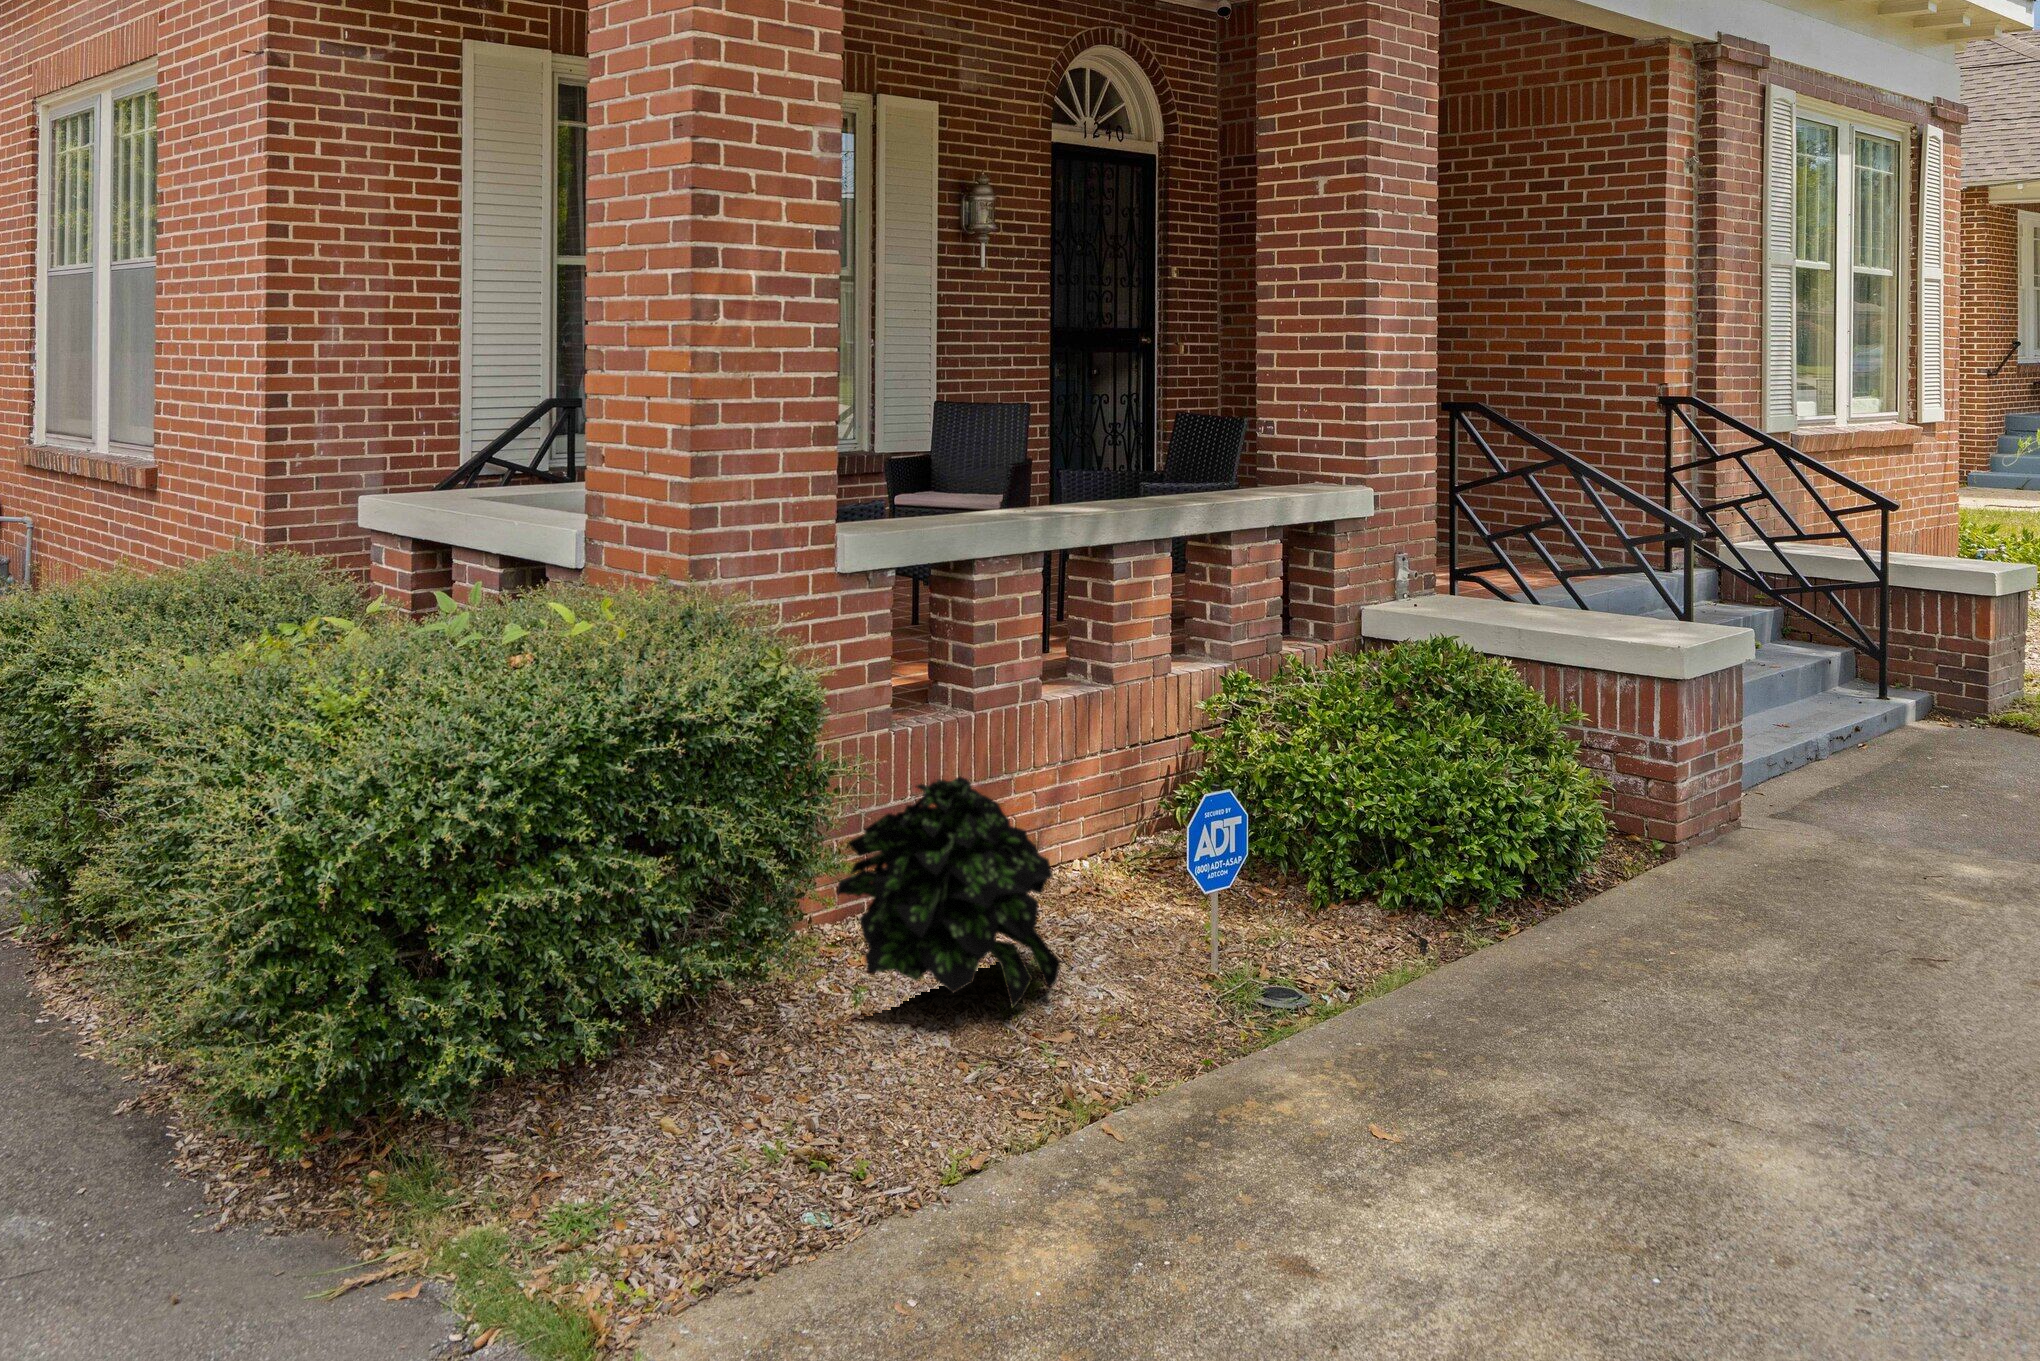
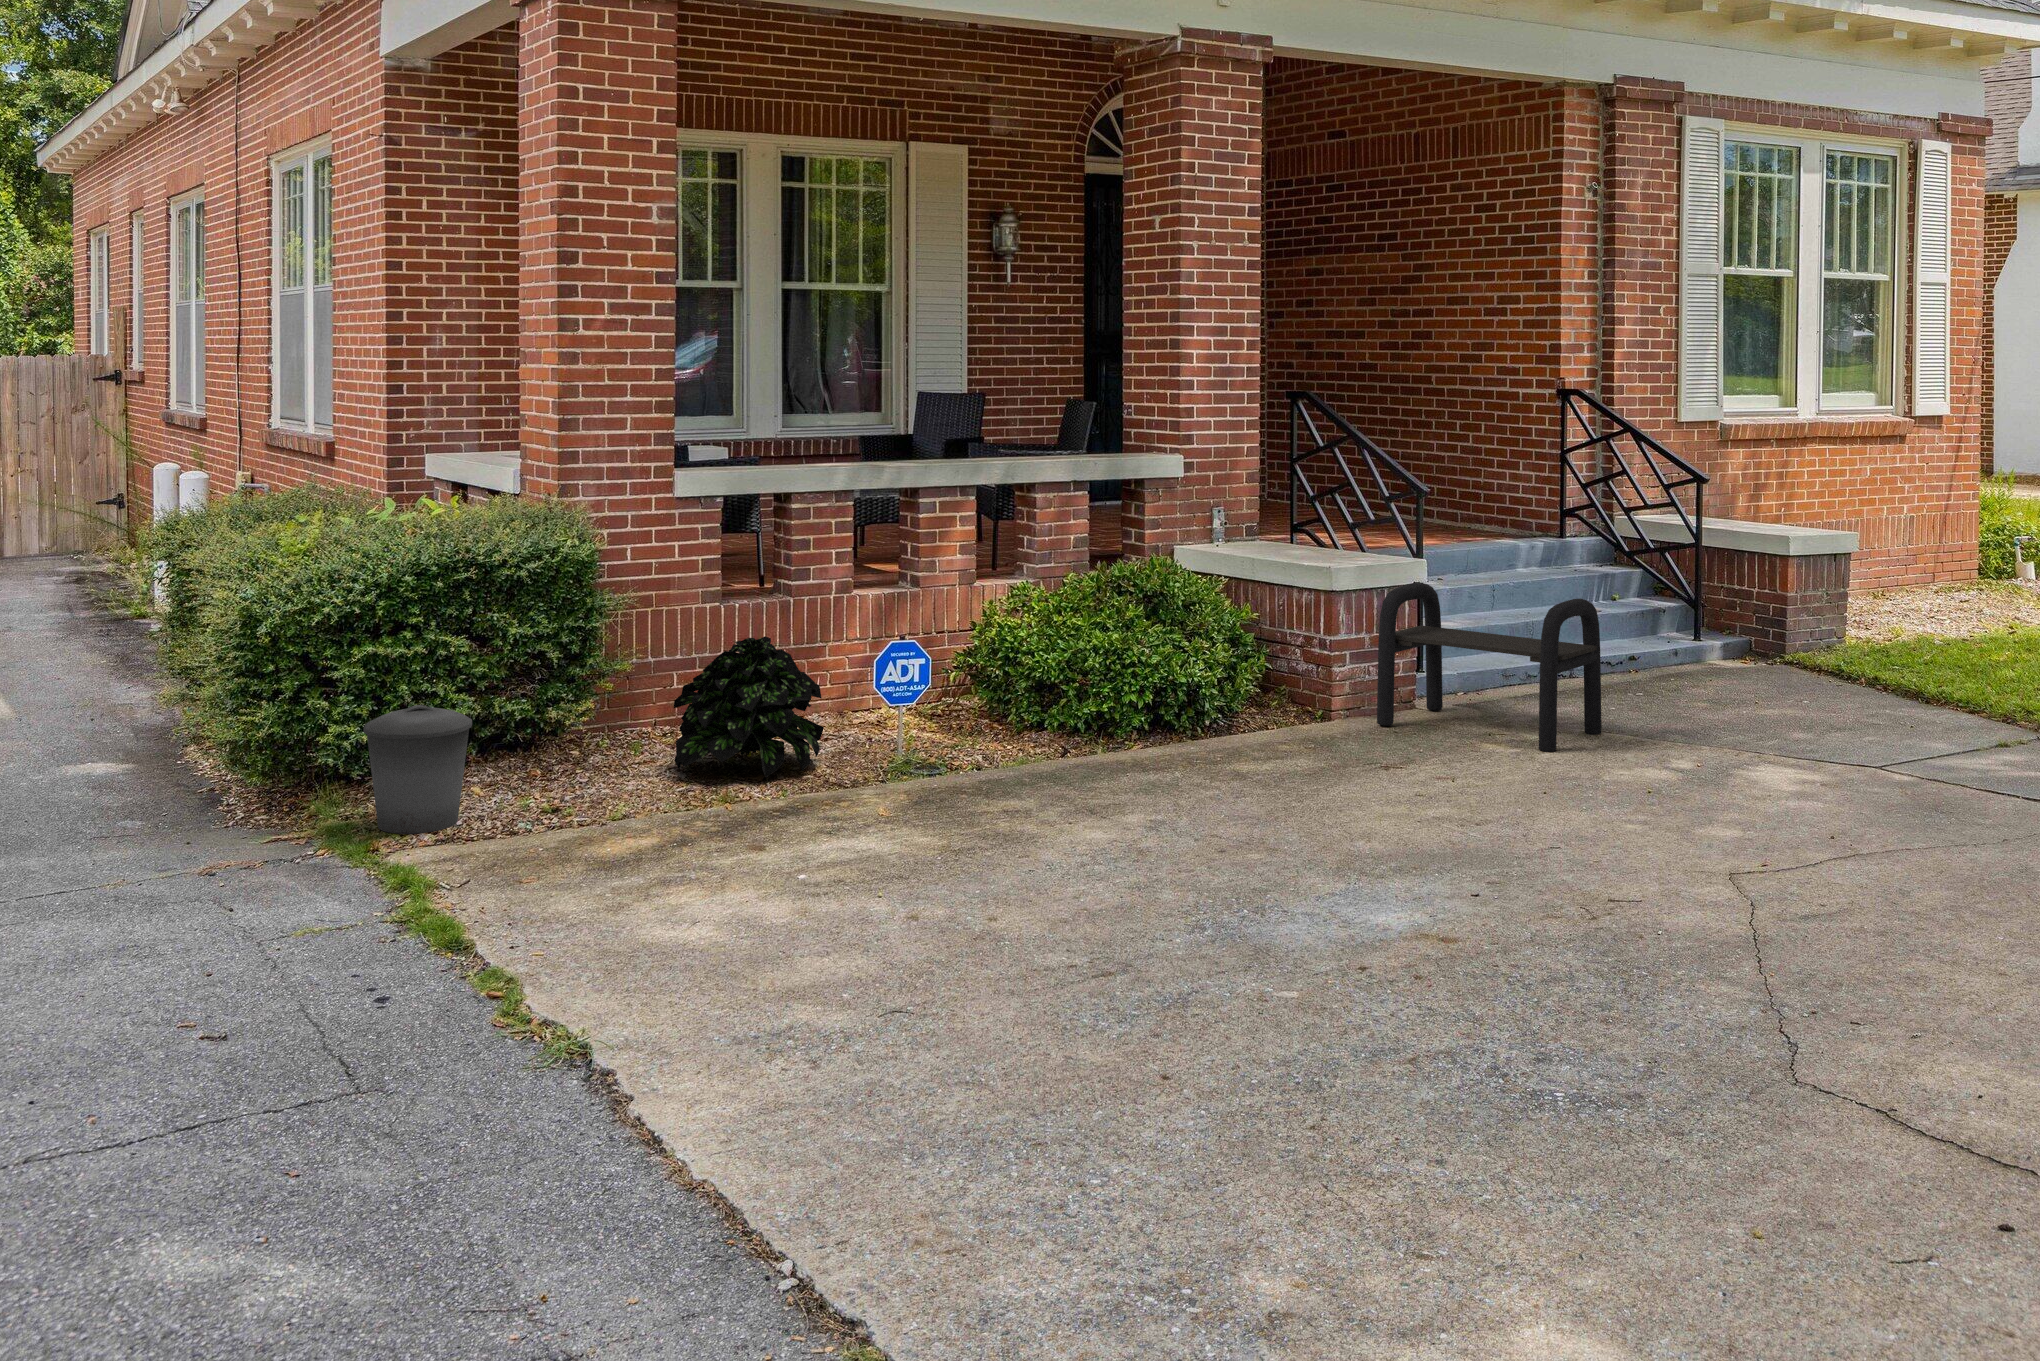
bench: none [1636,647,1935,881] -> present [1377,583,1601,752]
trash can: none [451,968,638,1227] -> present [363,705,472,834]

